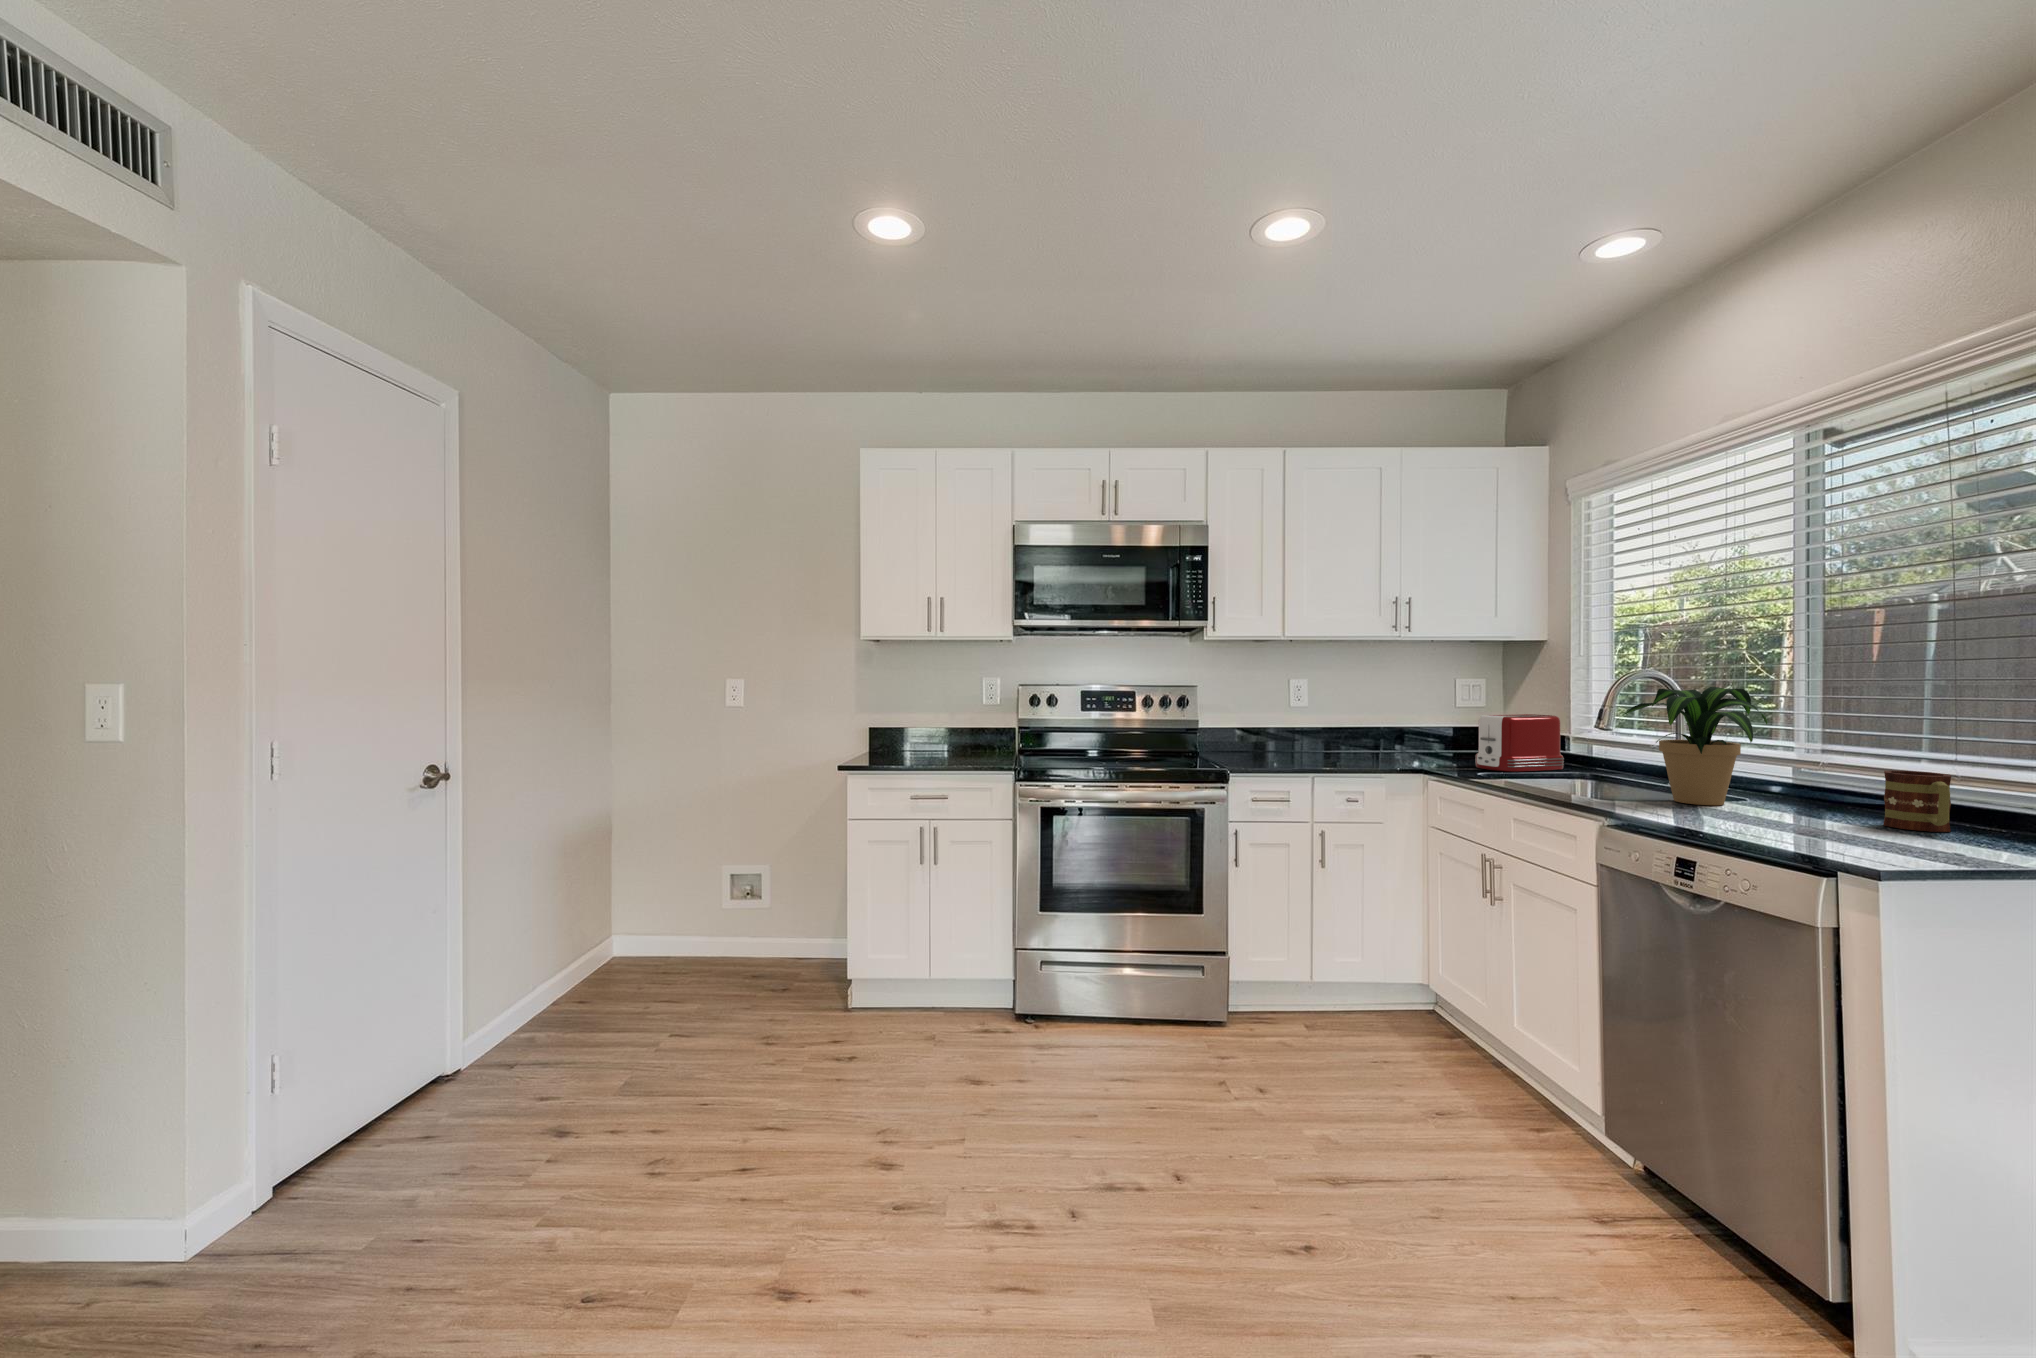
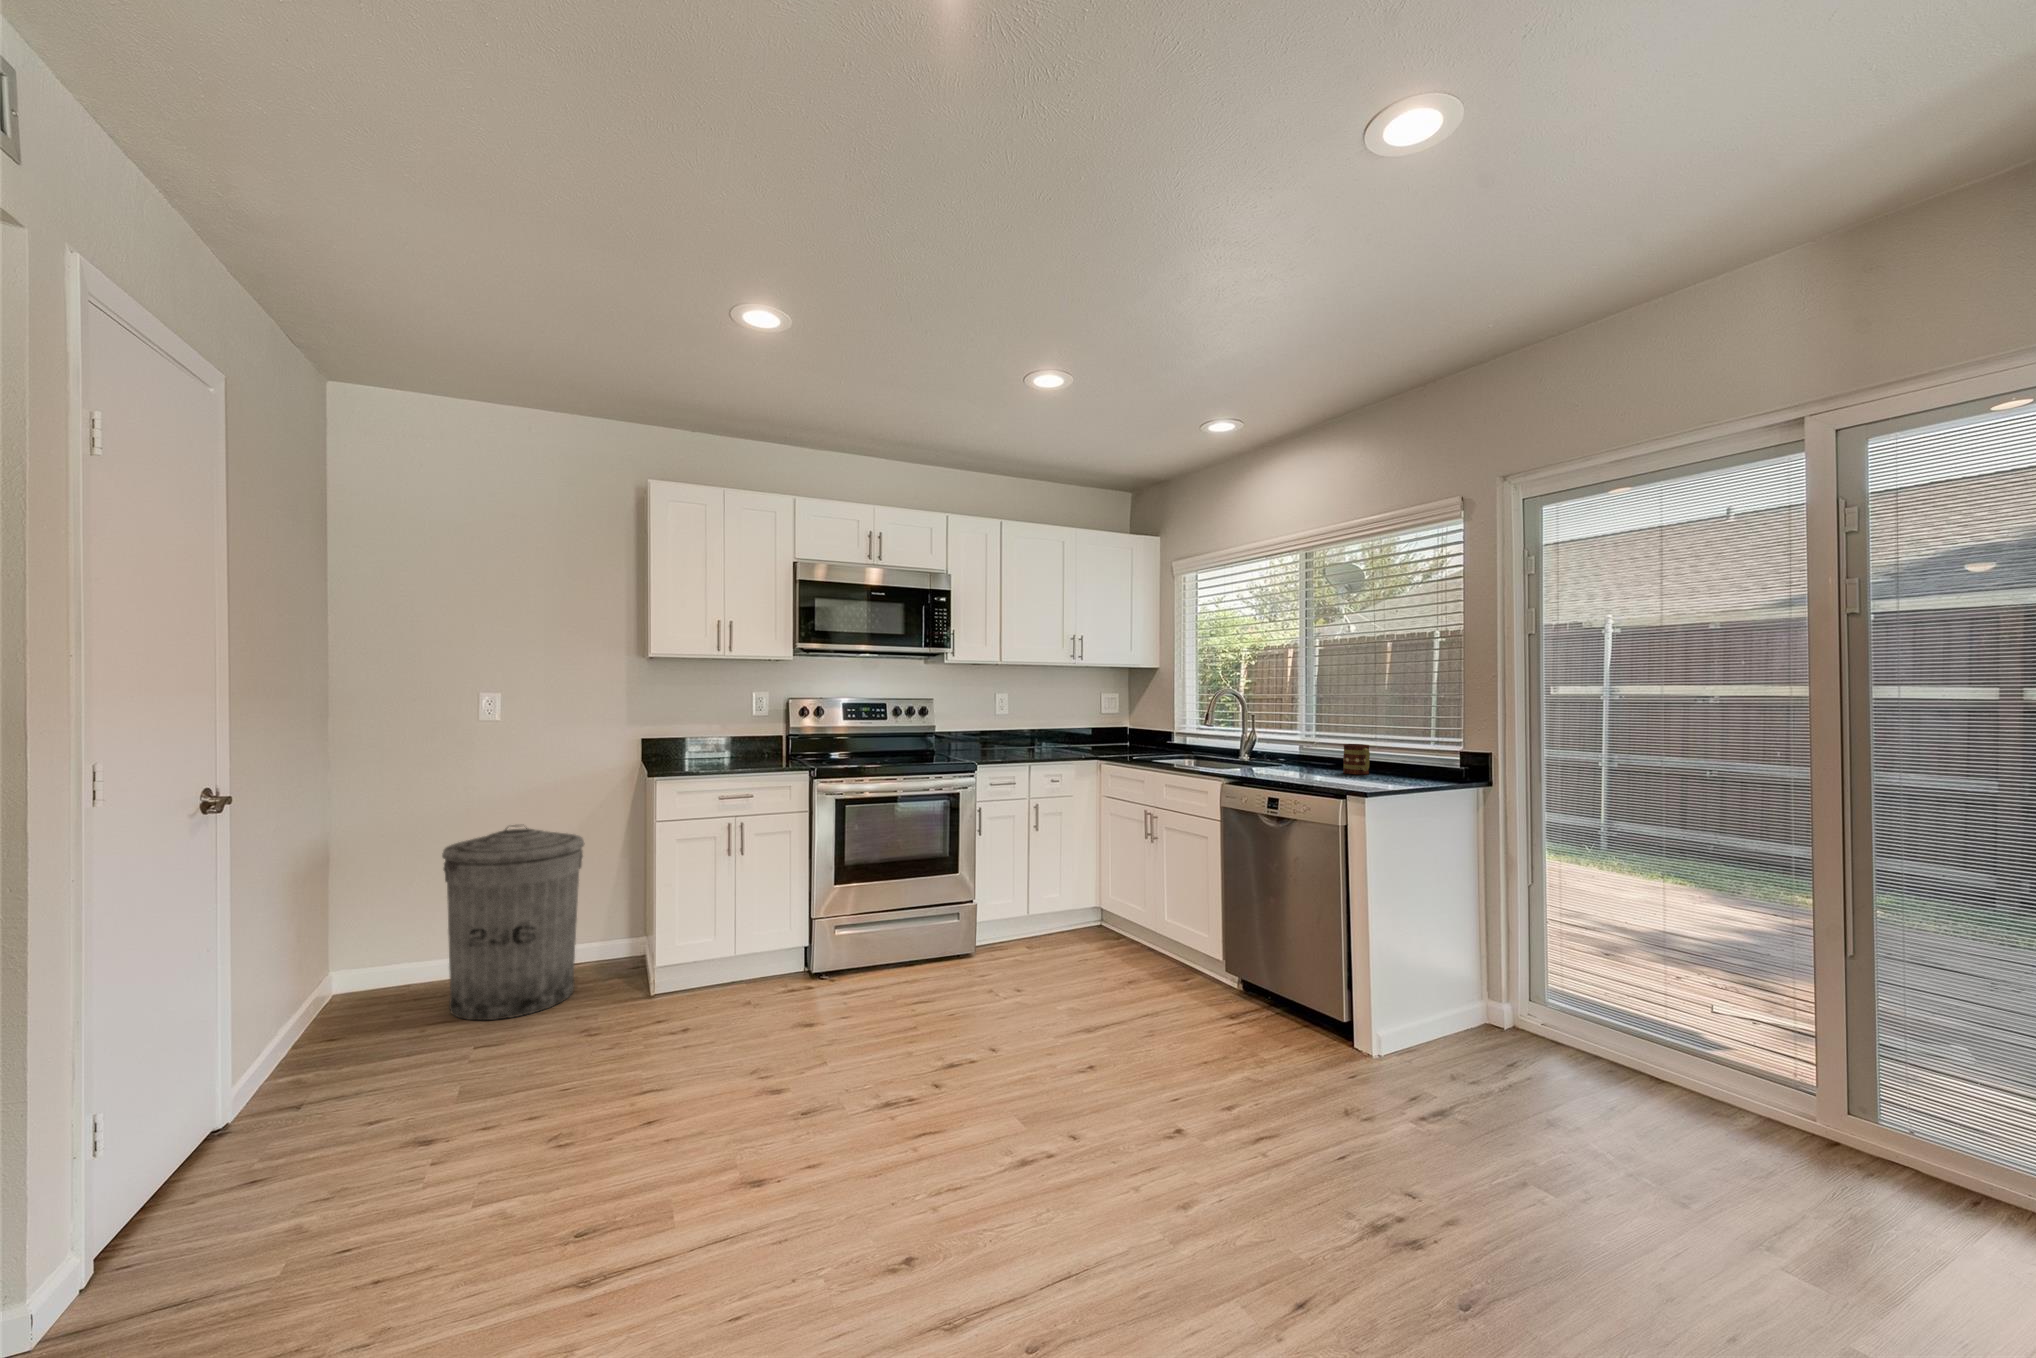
potted plant: present [1624,687,1767,805] -> none [1221,700,1292,769]
toaster: present [1475,714,1564,772] -> none [1128,718,1178,756]
trash can: none [678,811,805,1003] -> present [442,825,584,1020]

